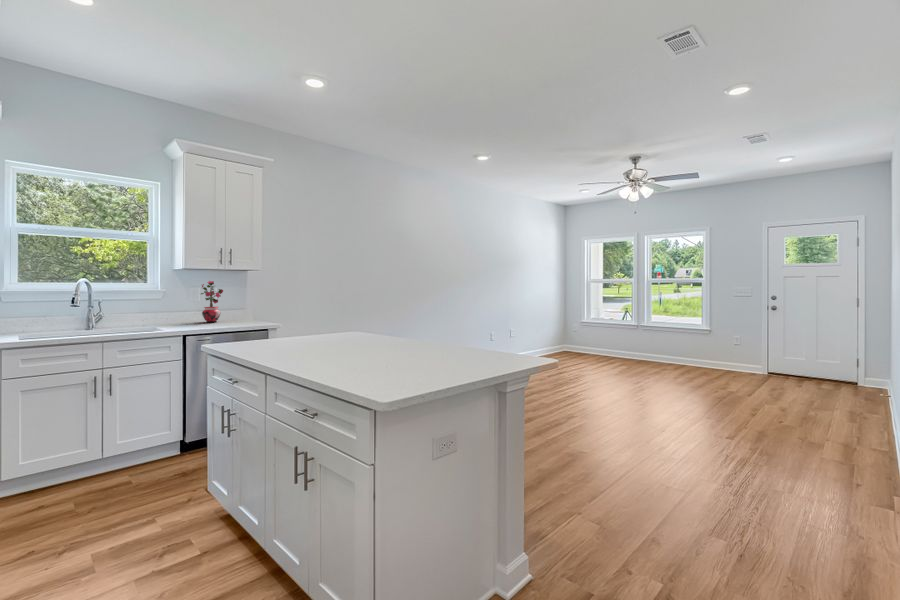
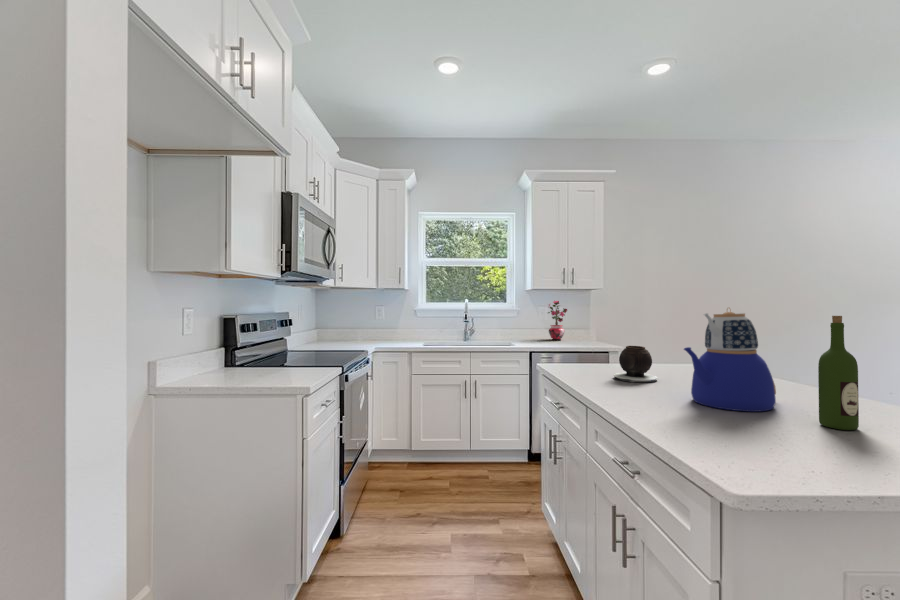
teapot: none [344,286,400,360] -> present [684,308,776,412]
wine bottle: none [422,291,441,361] -> present [818,316,859,430]
vase: none [284,320,320,350] -> present [614,346,658,382]

